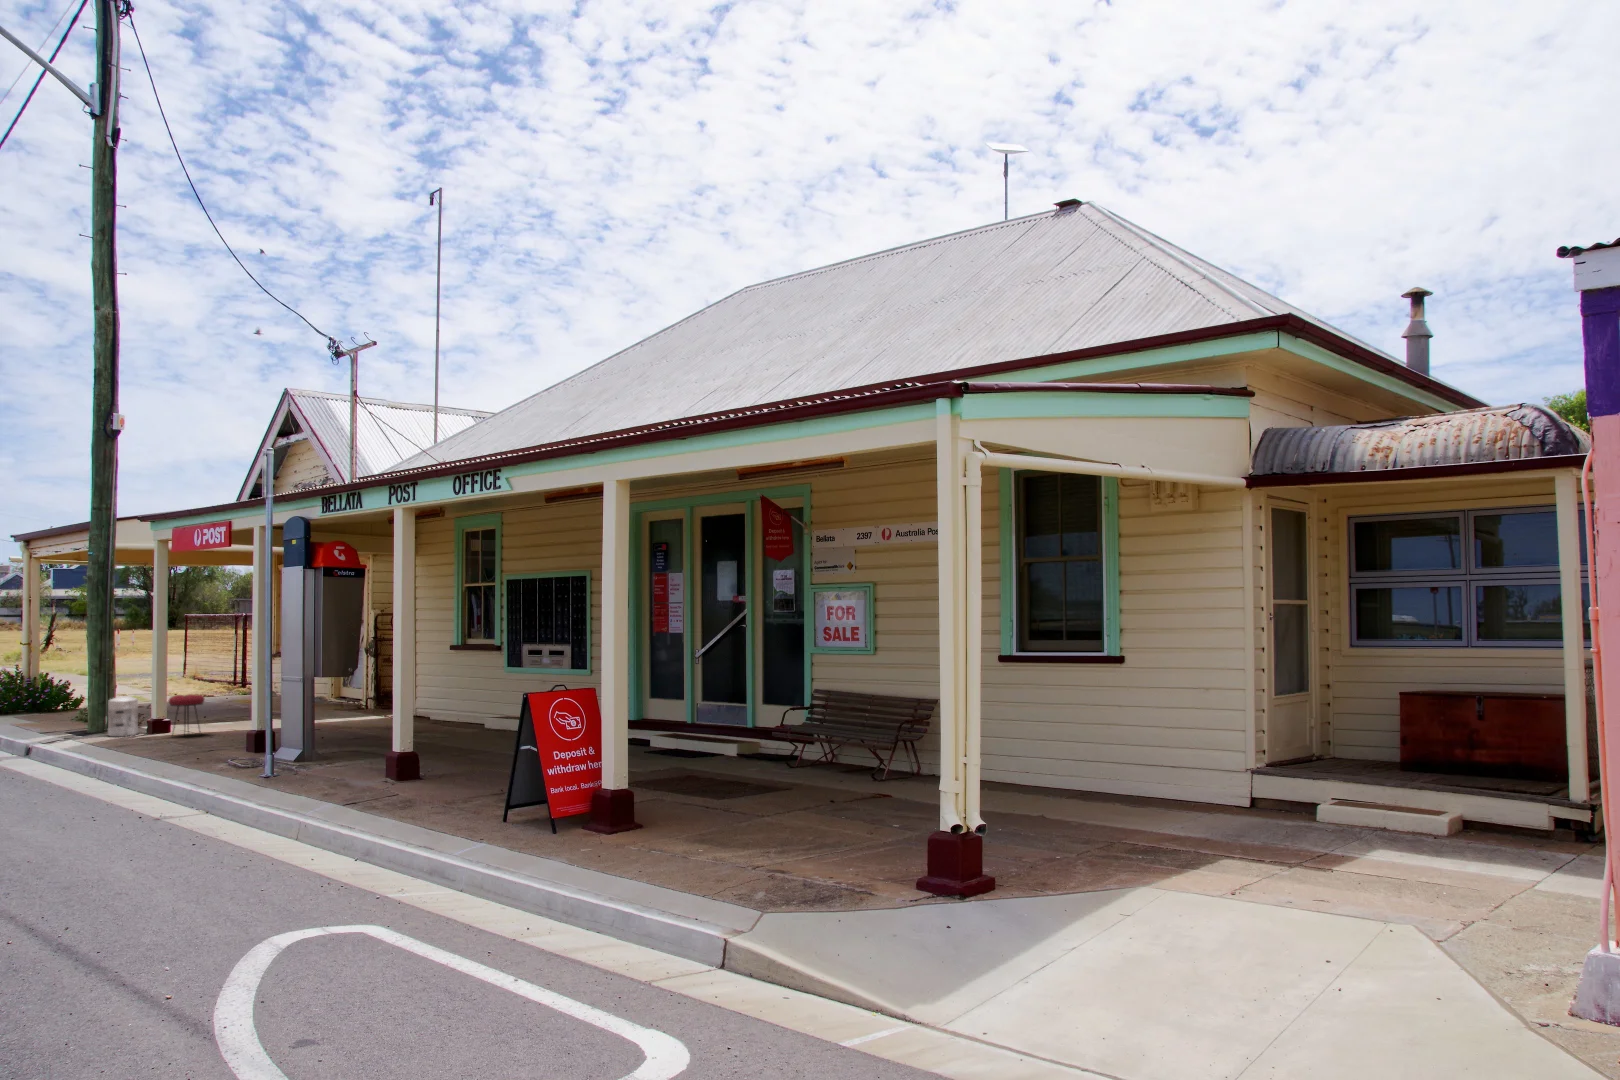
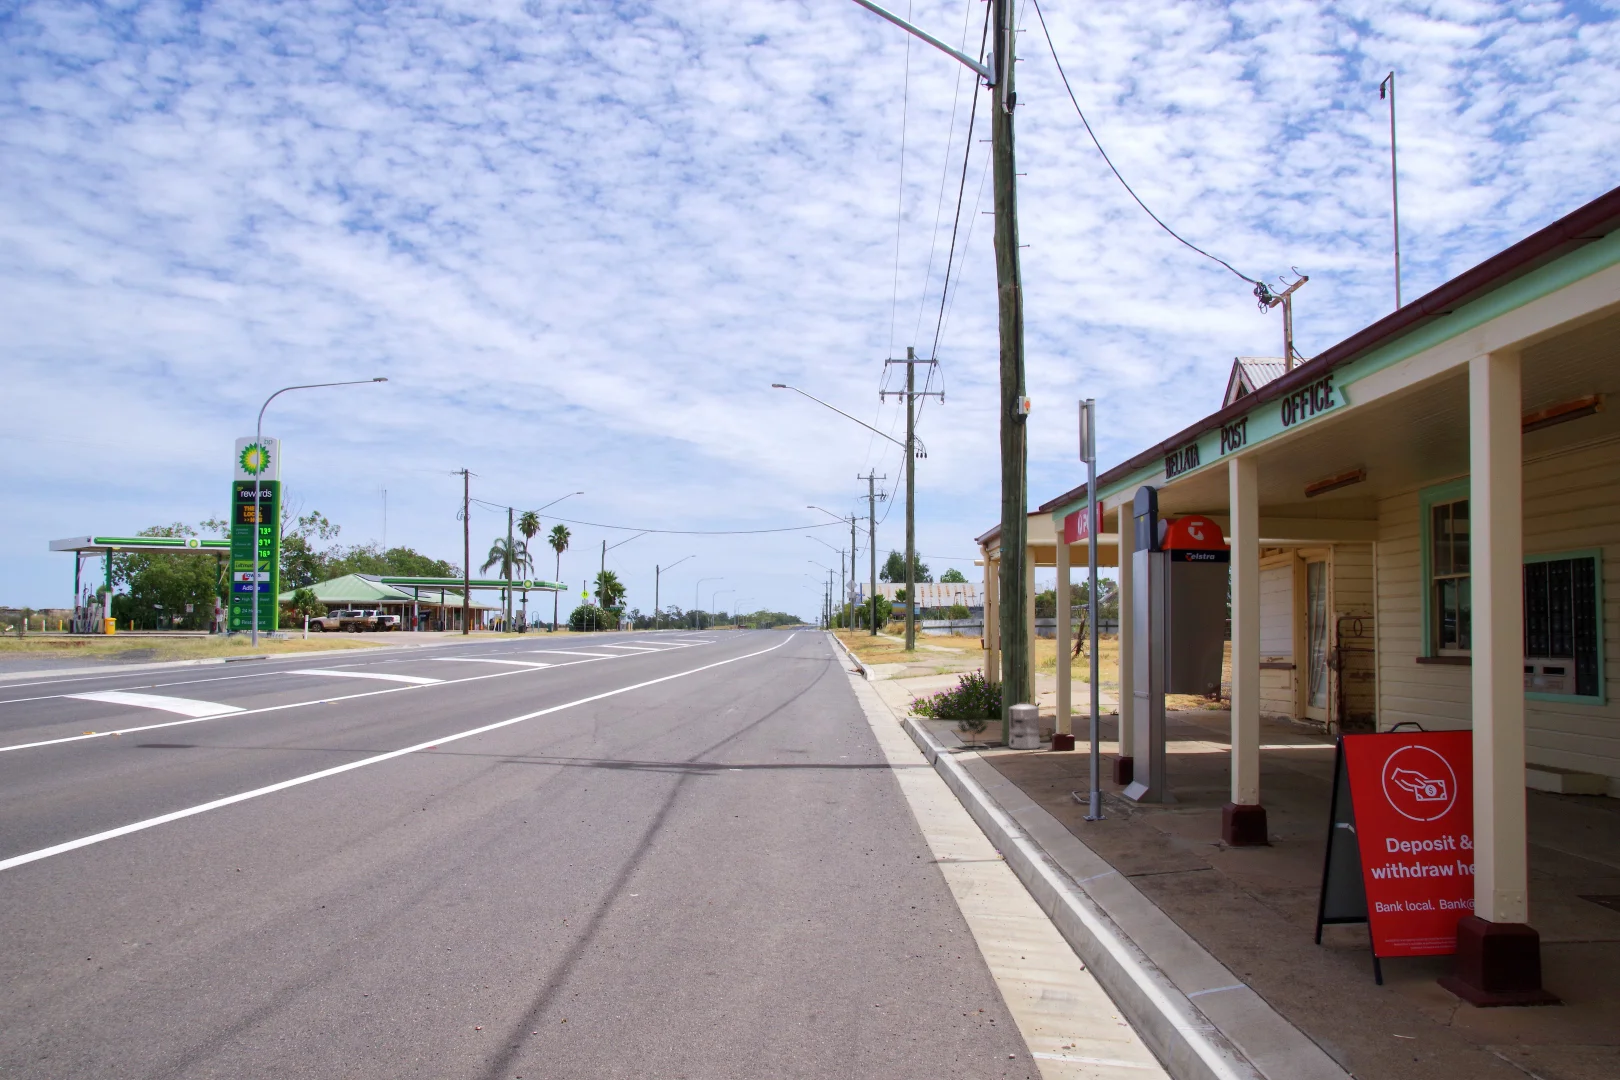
potted tree: none [50,689,89,741] -> present [956,698,989,750]
stool: present [168,694,204,732] -> none [1062,706,1101,757]

